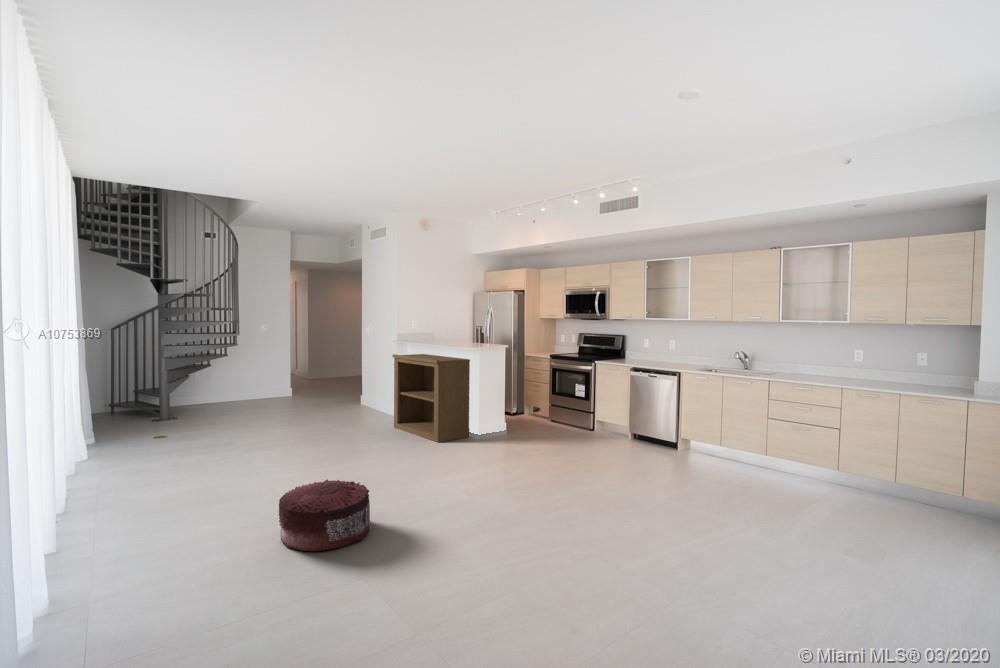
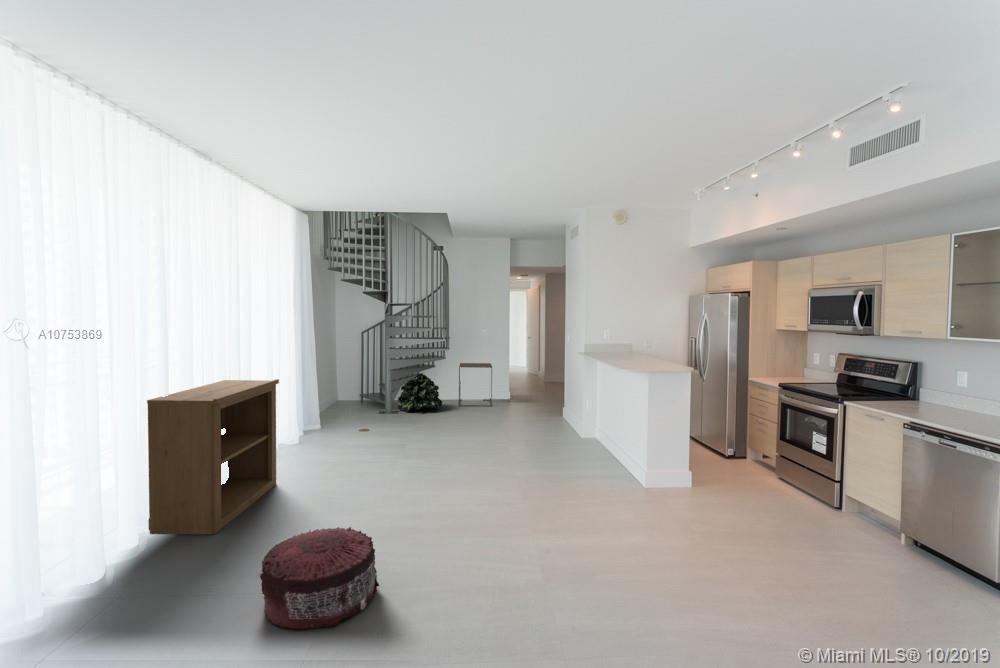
bookshelf: present [392,354,470,442] -> present [147,379,279,534]
side table: none [237,359,281,405] -> present [459,363,492,406]
potted plant: none [173,372,230,416] -> present [398,373,442,412]

